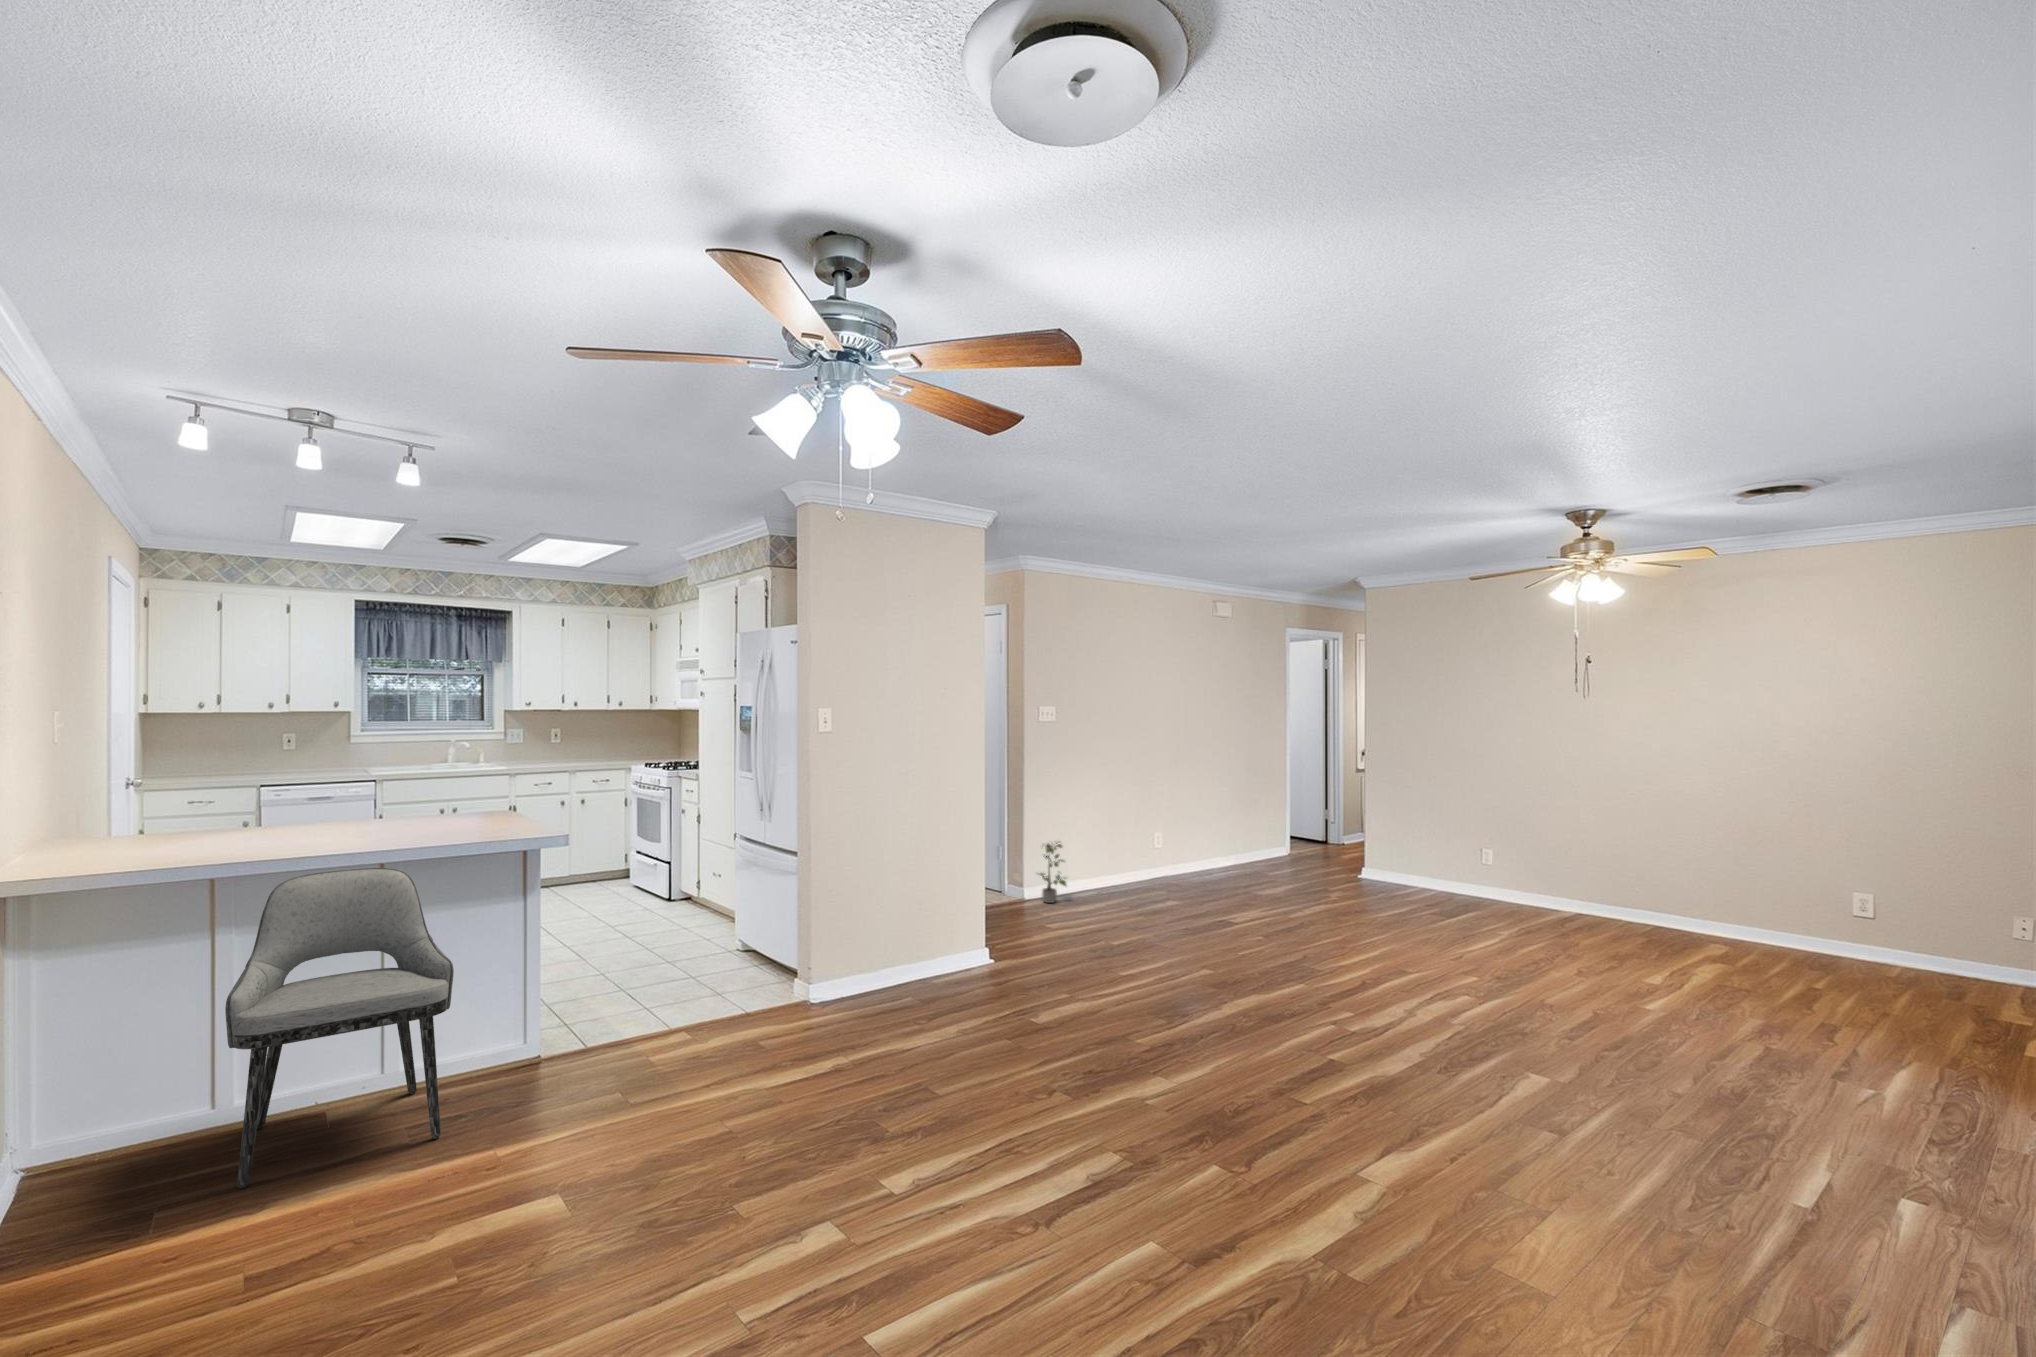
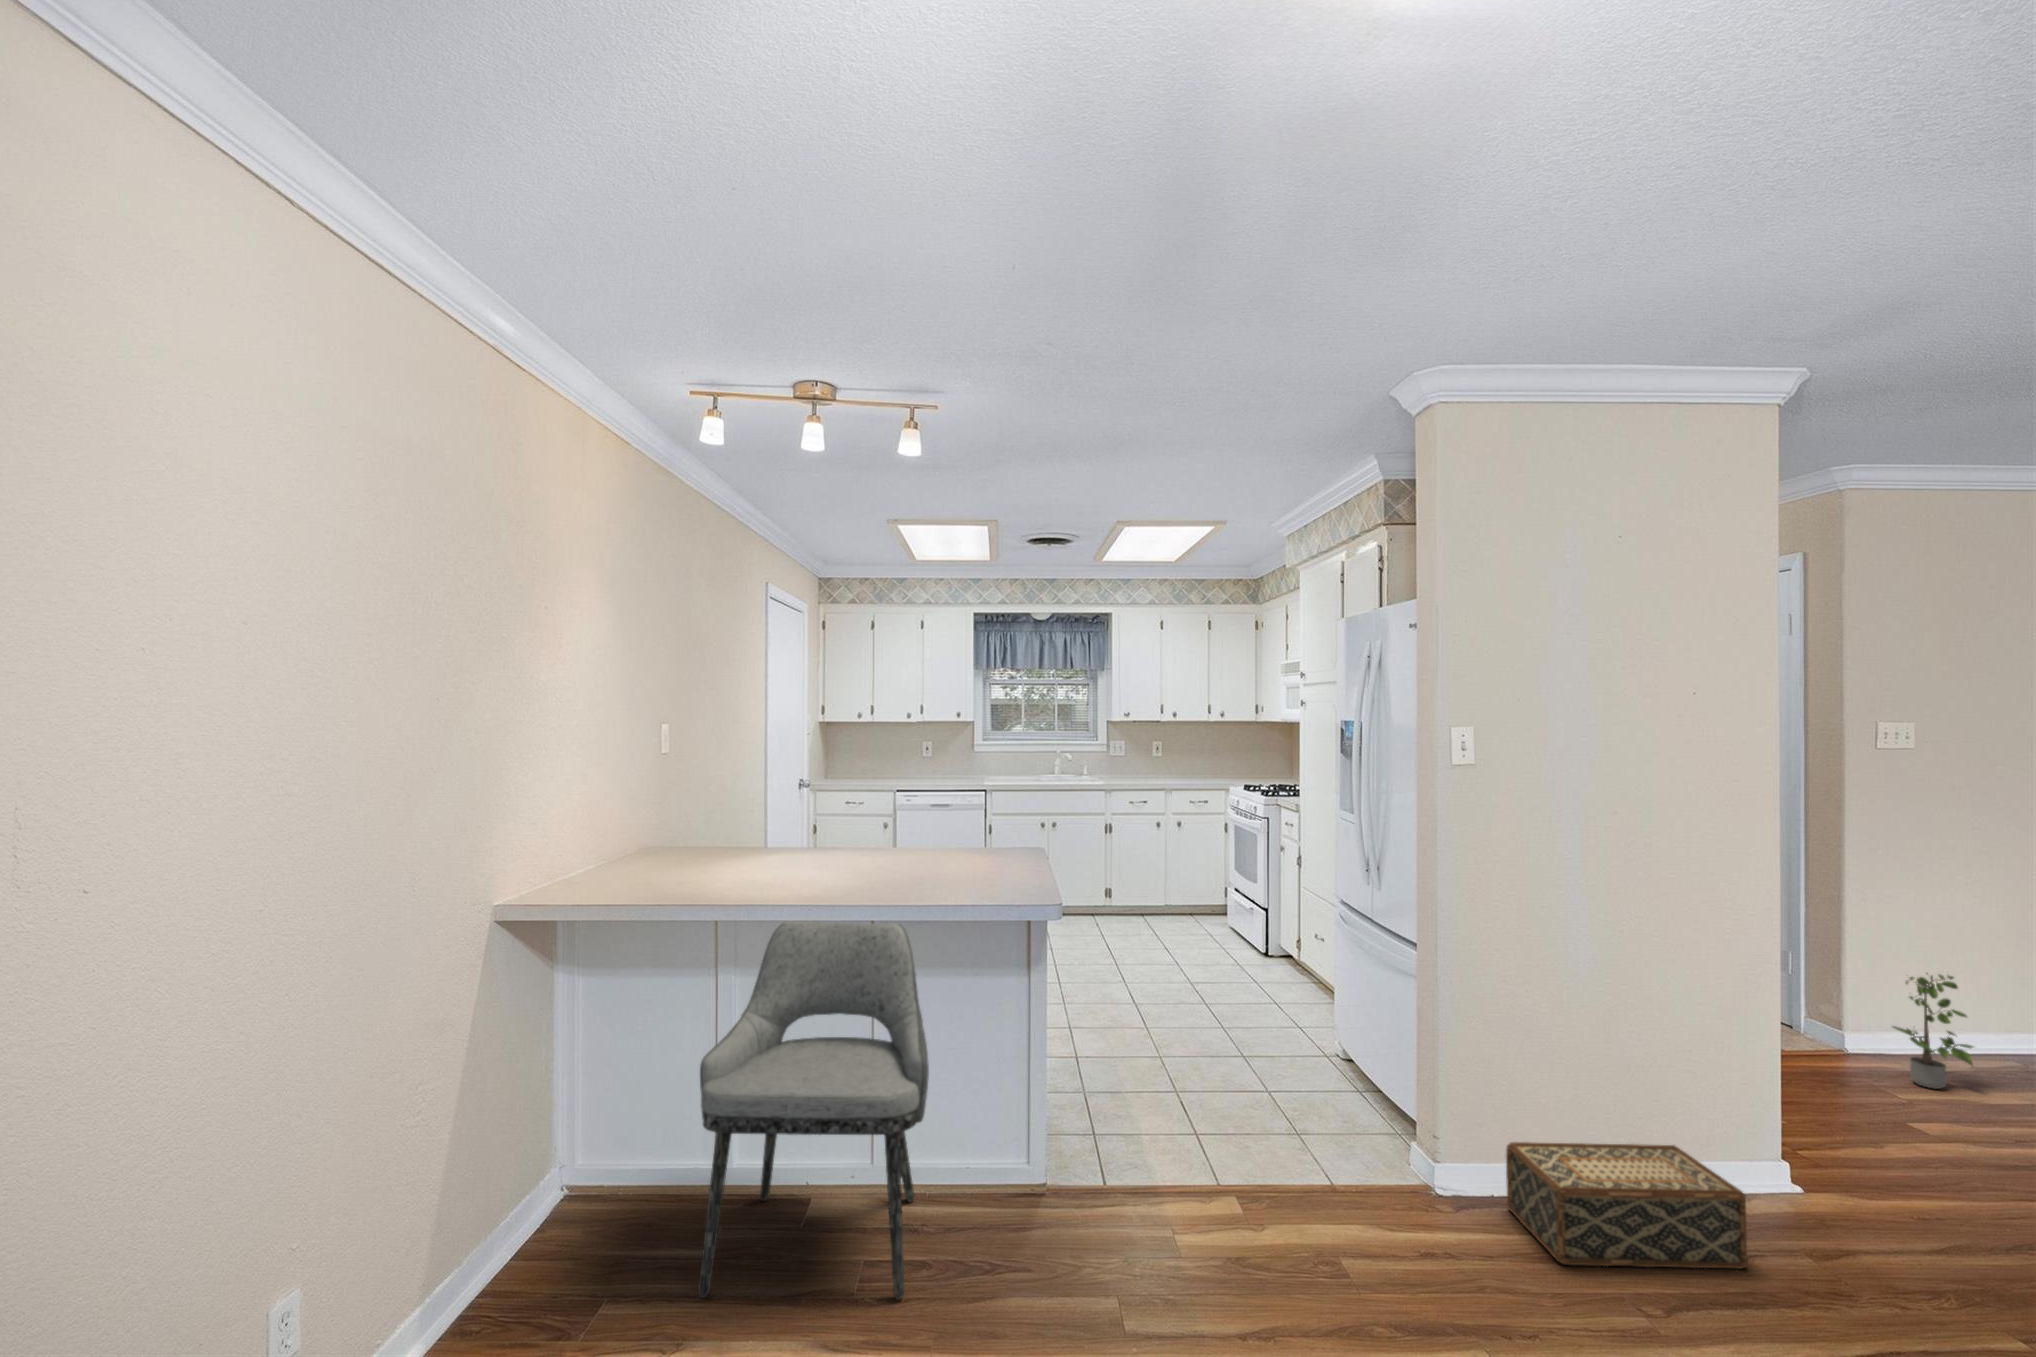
woven basket: none [844,941,958,1011] -> present [1506,1142,1747,1268]

